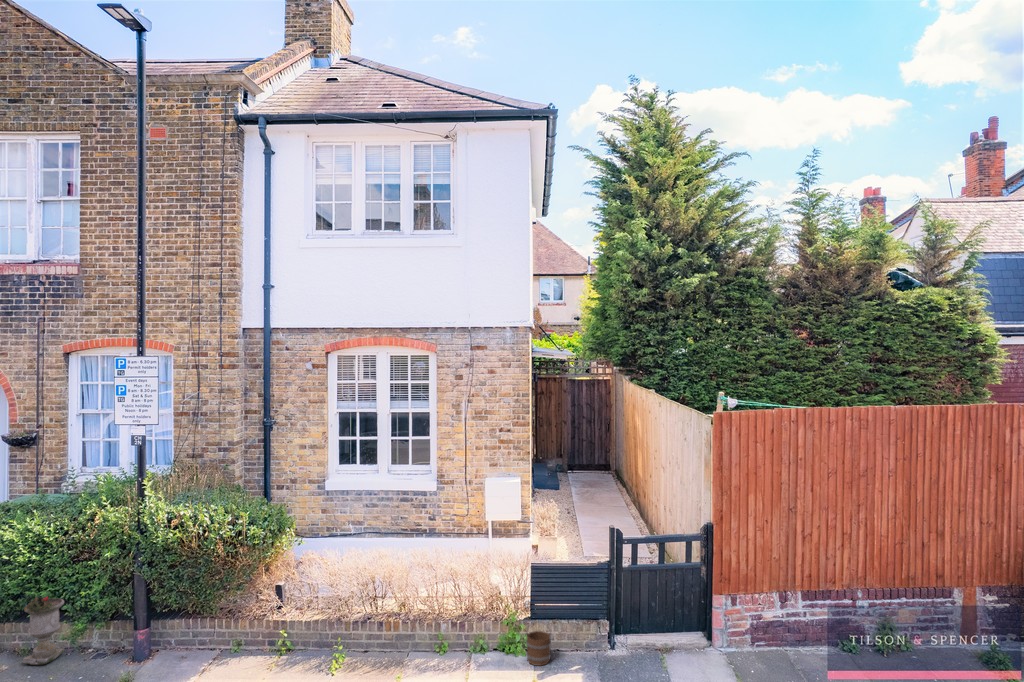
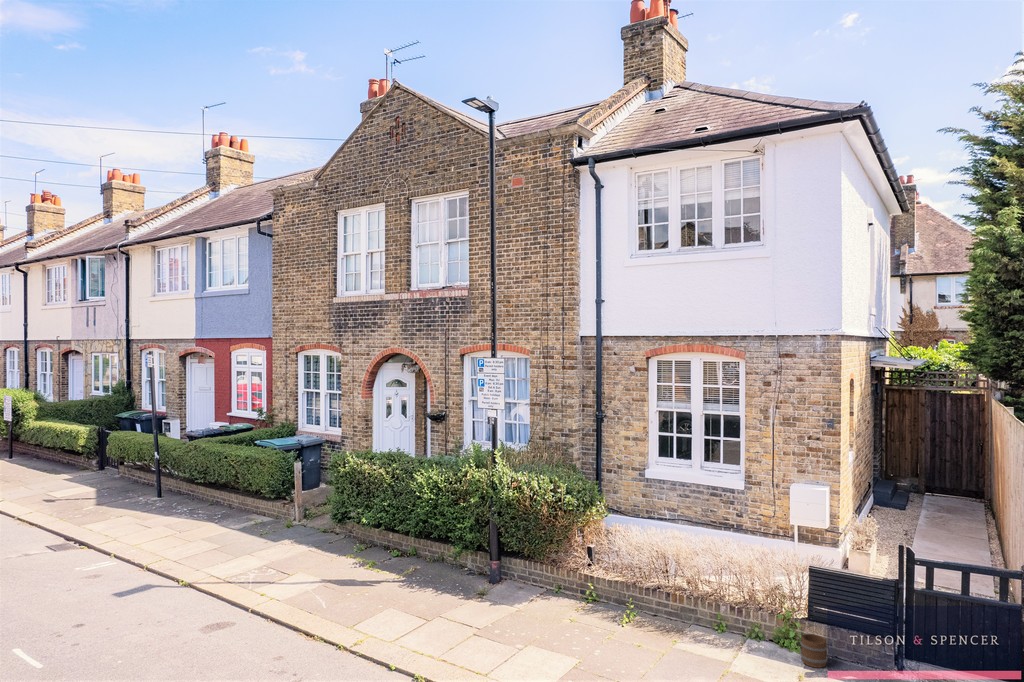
planter: present [23,597,64,665] -> none [428,524,452,571]

